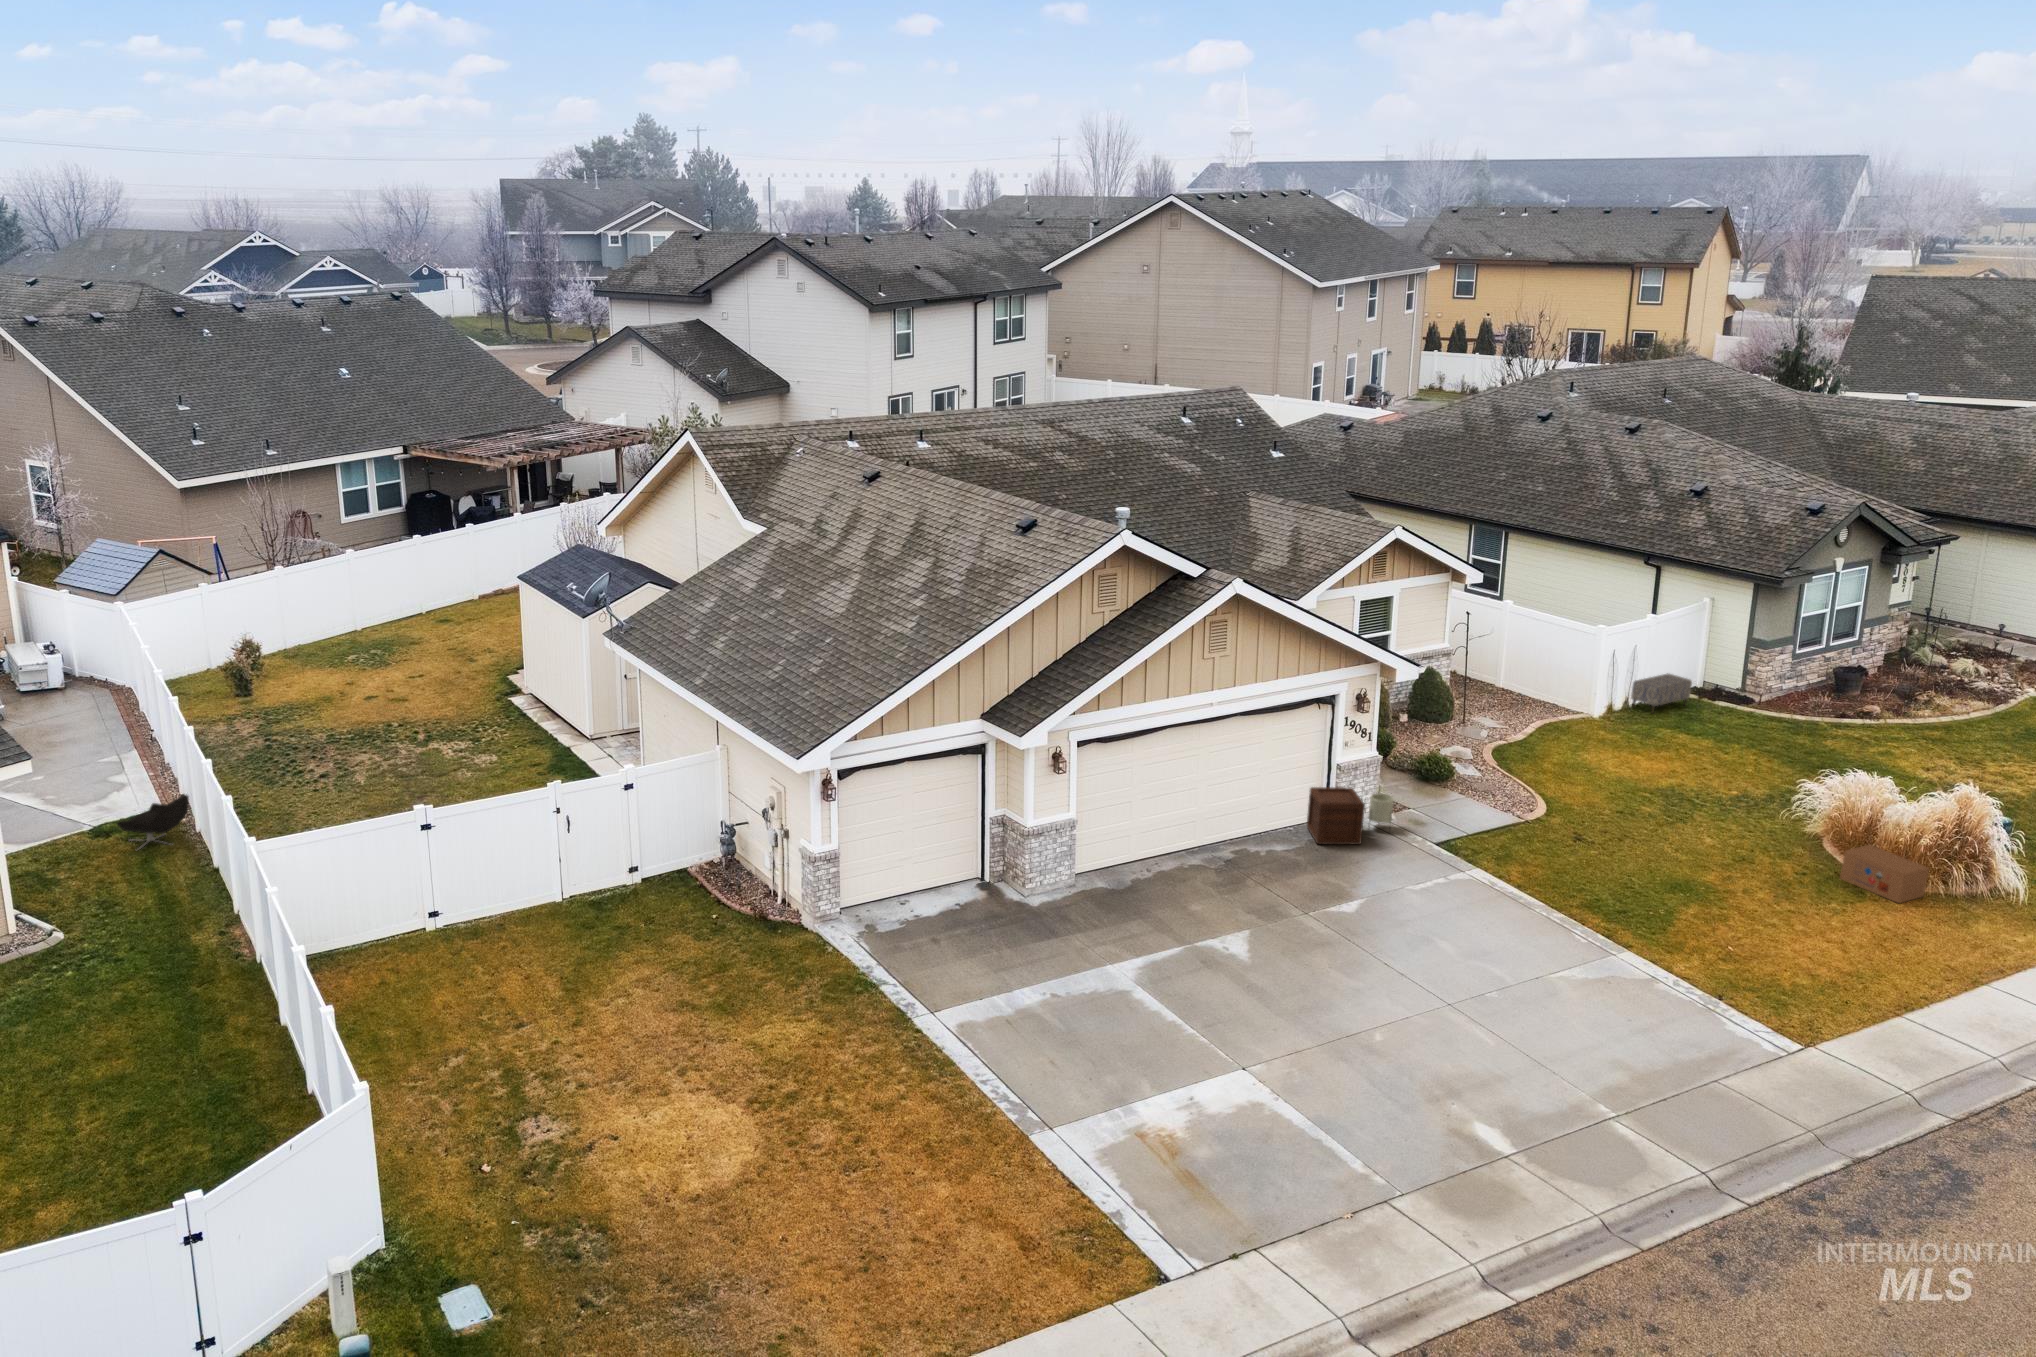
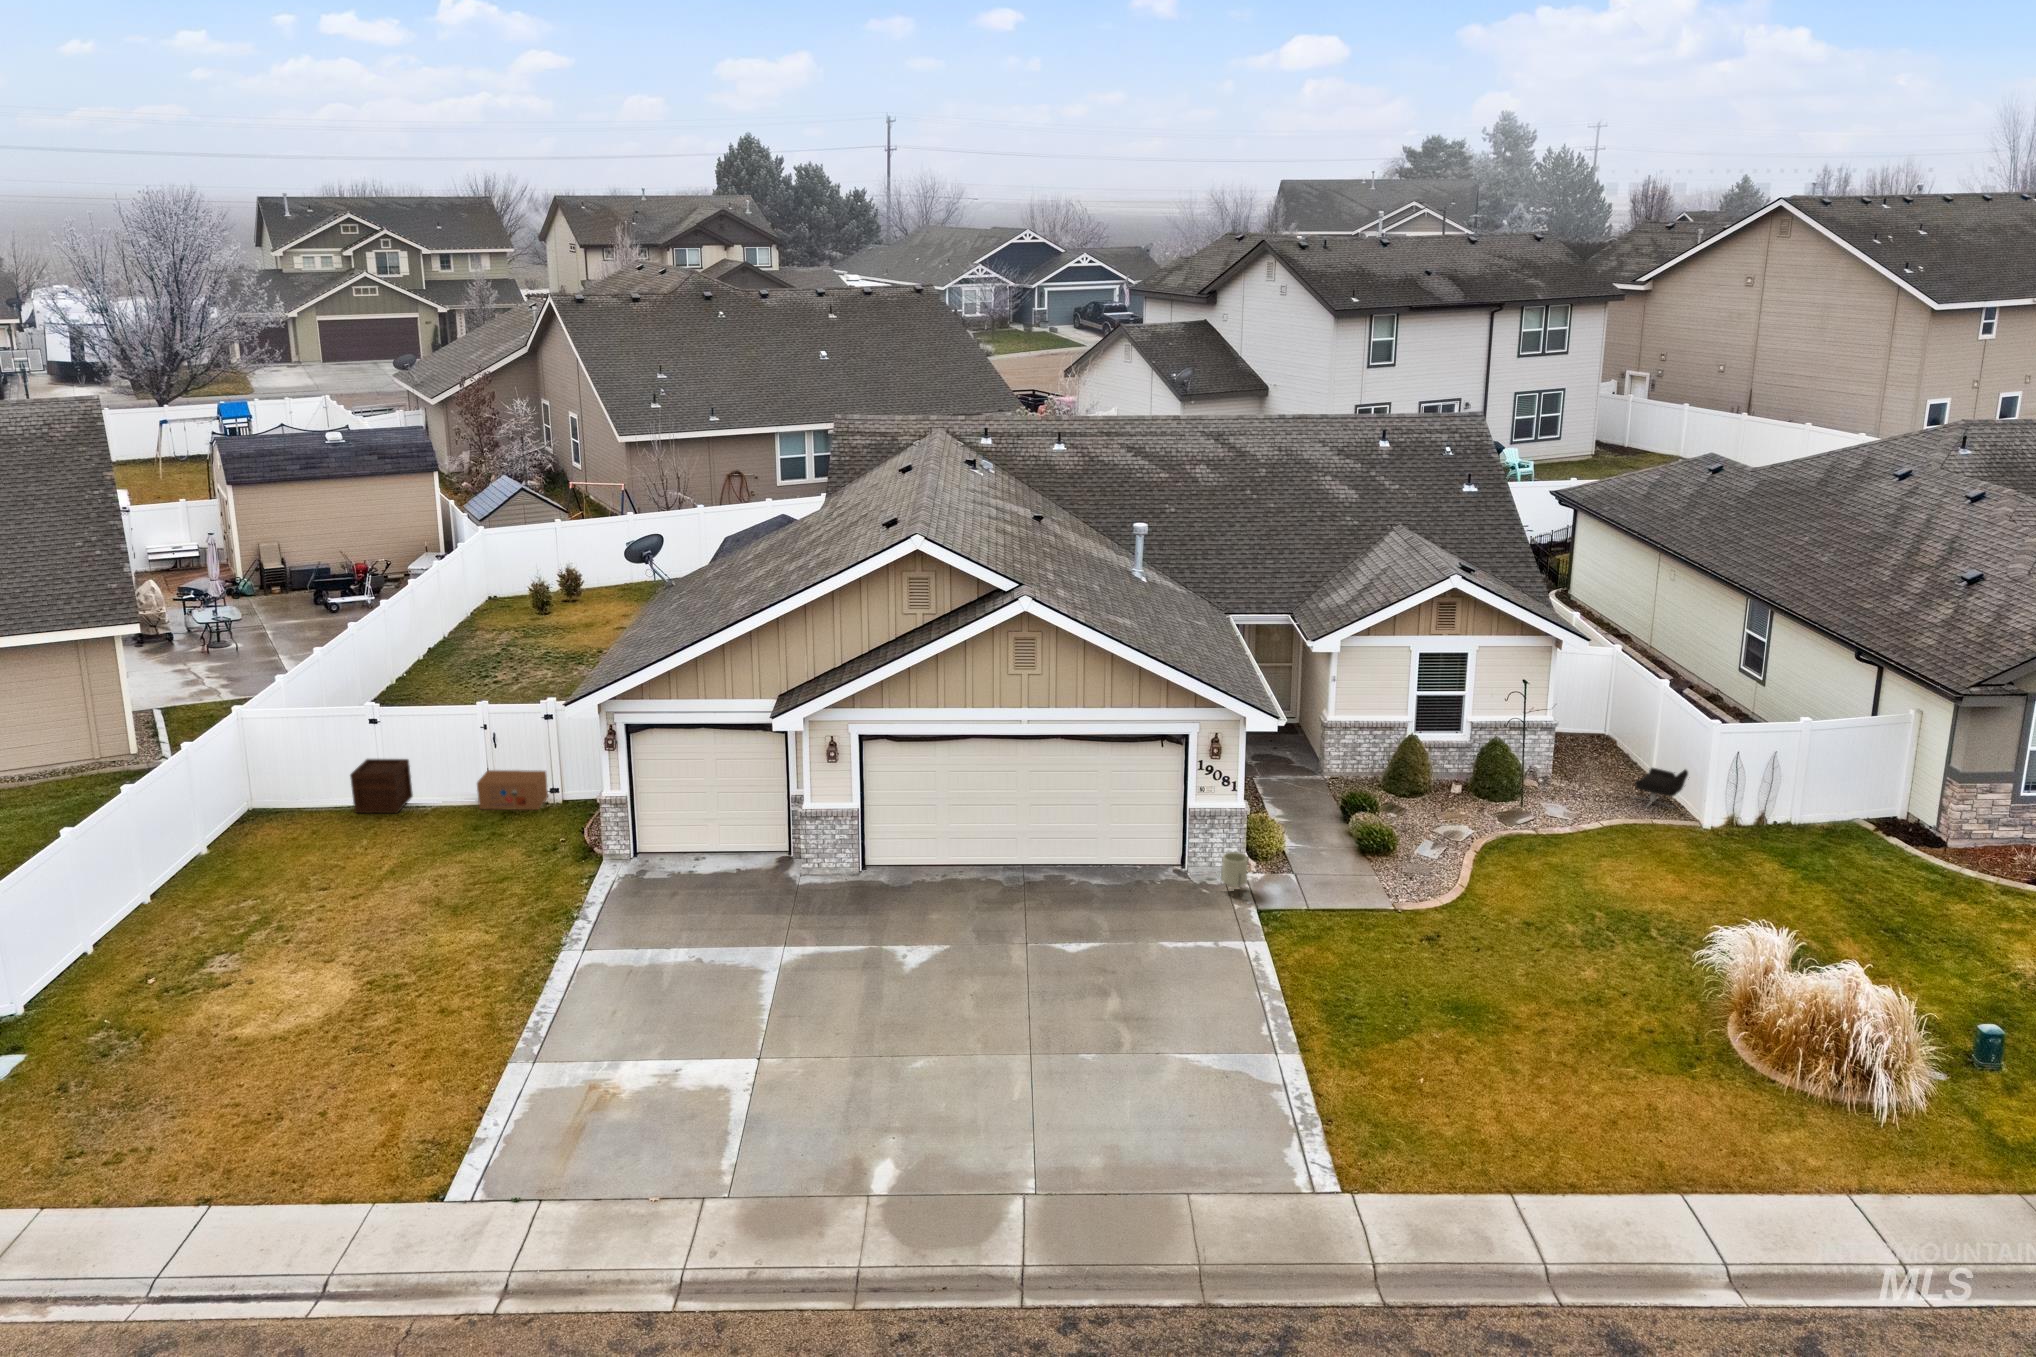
bench: present [1631,673,1692,713] -> none [1792,799,1884,845]
wooden crate: present [1307,787,1365,845] -> present [350,759,413,813]
lounge chair: present [117,795,189,849] -> present [1635,768,1688,808]
cardboard box: present [1840,845,1929,903] -> present [477,770,548,810]

